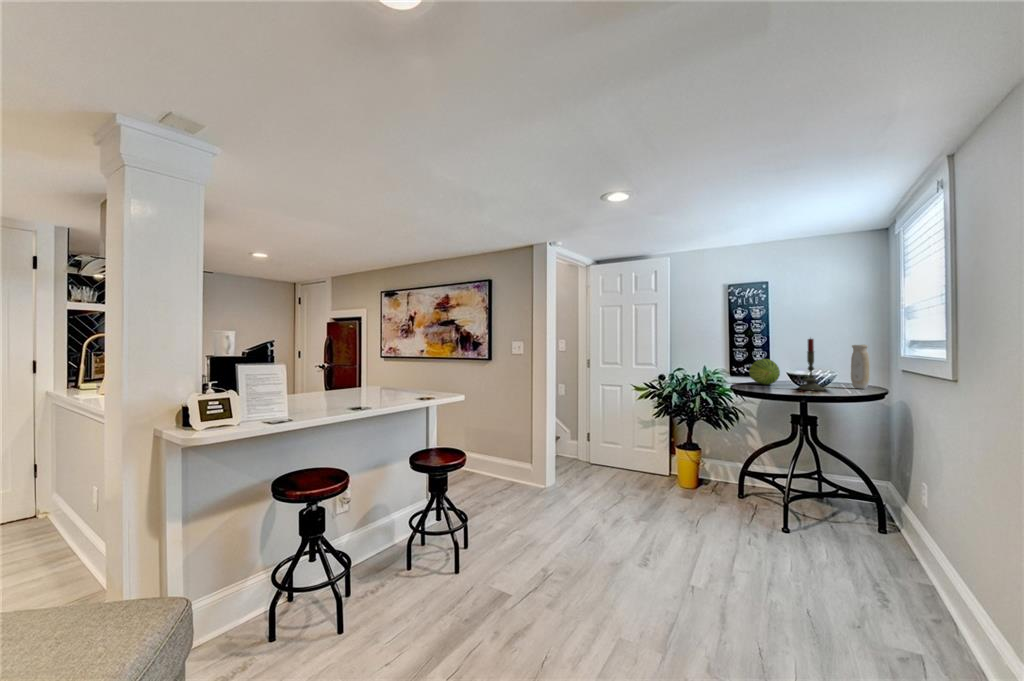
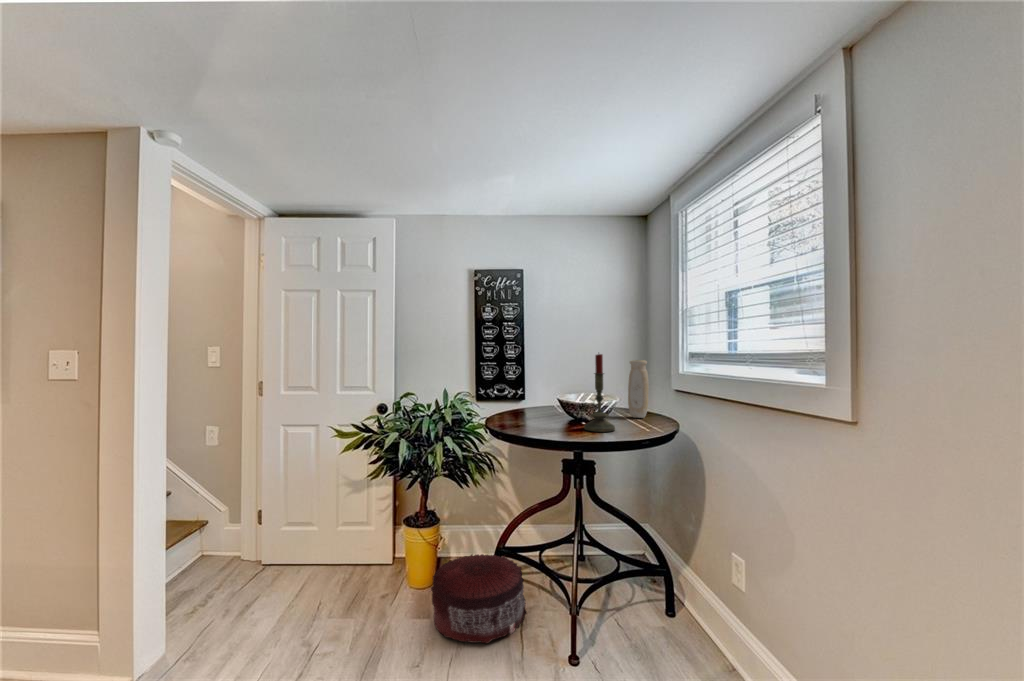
fruit: present [749,359,780,385] -> none [512,381,551,419]
pouf: none [691,469,757,512] -> present [431,554,527,643]

